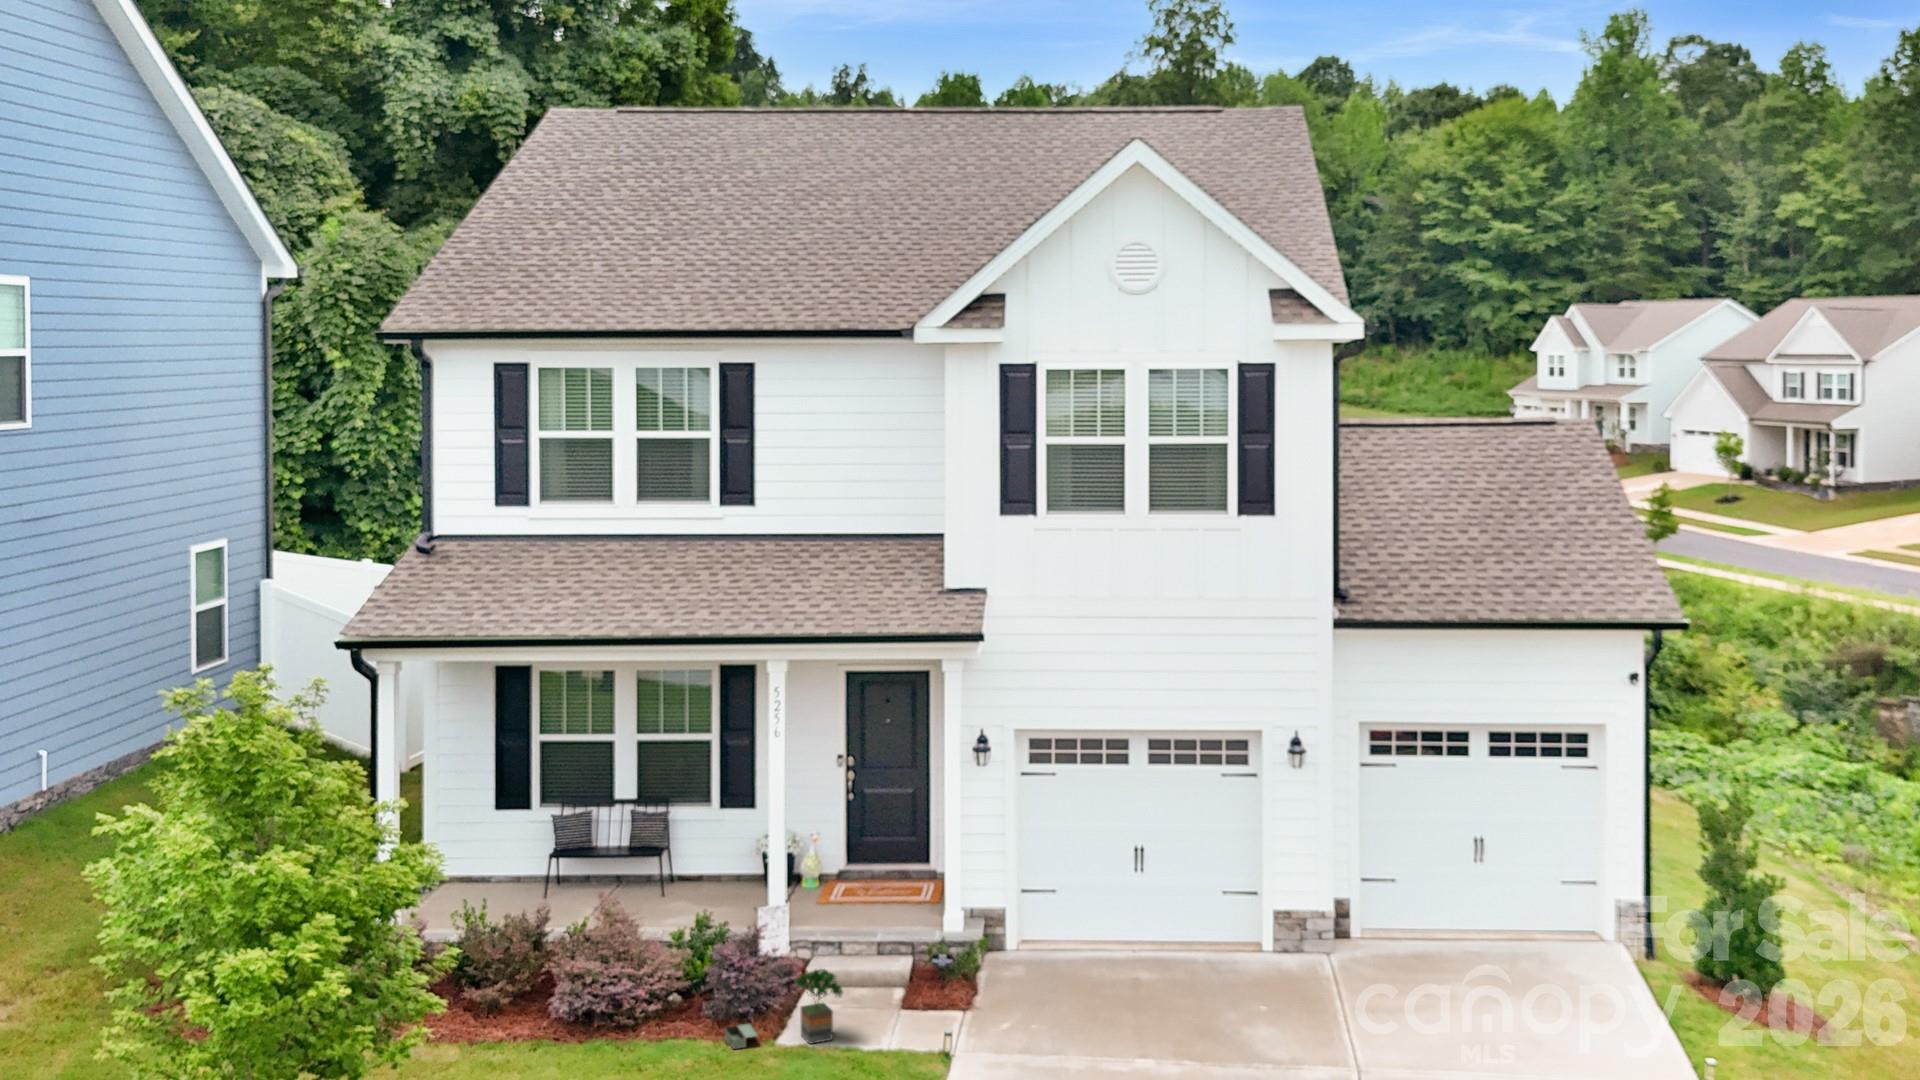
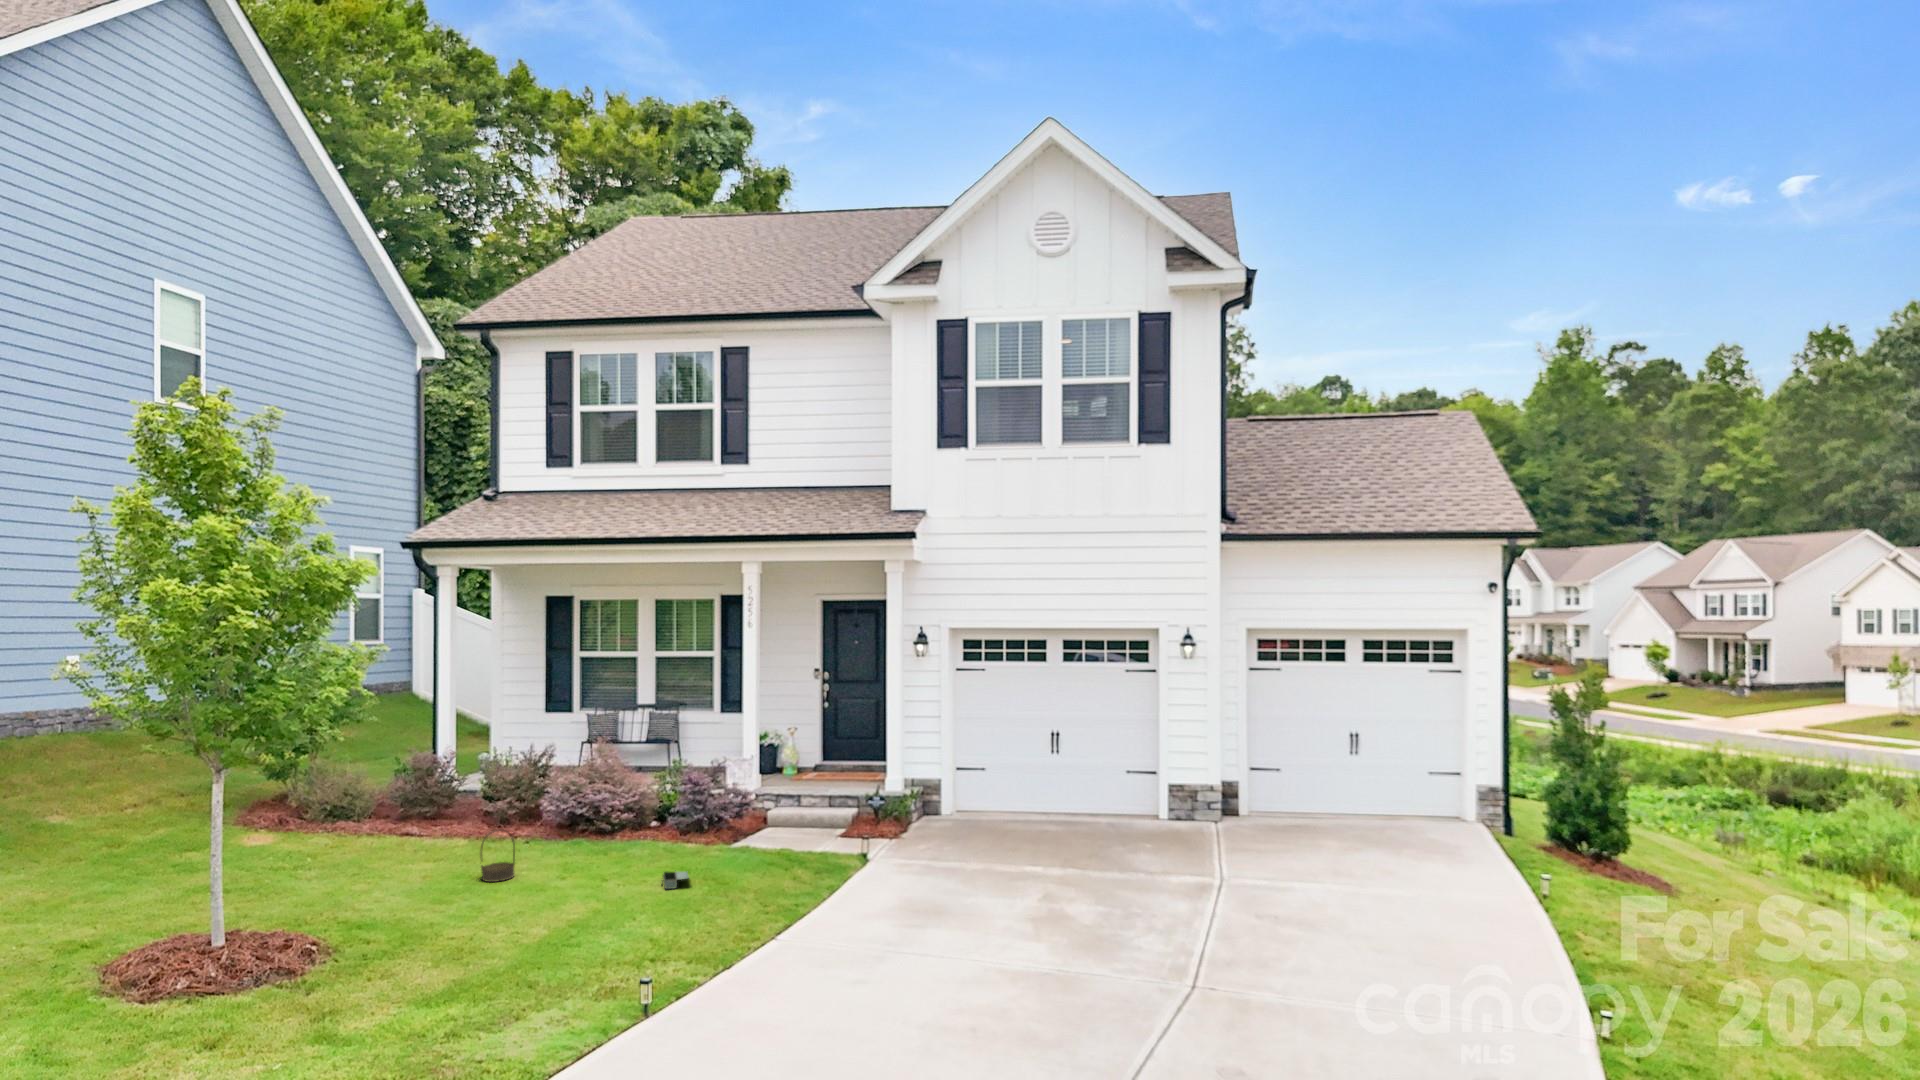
potted tree: present [795,969,843,1044] -> none [722,820,765,887]
basket: none [511,982,548,1043] -> present [480,829,515,882]

